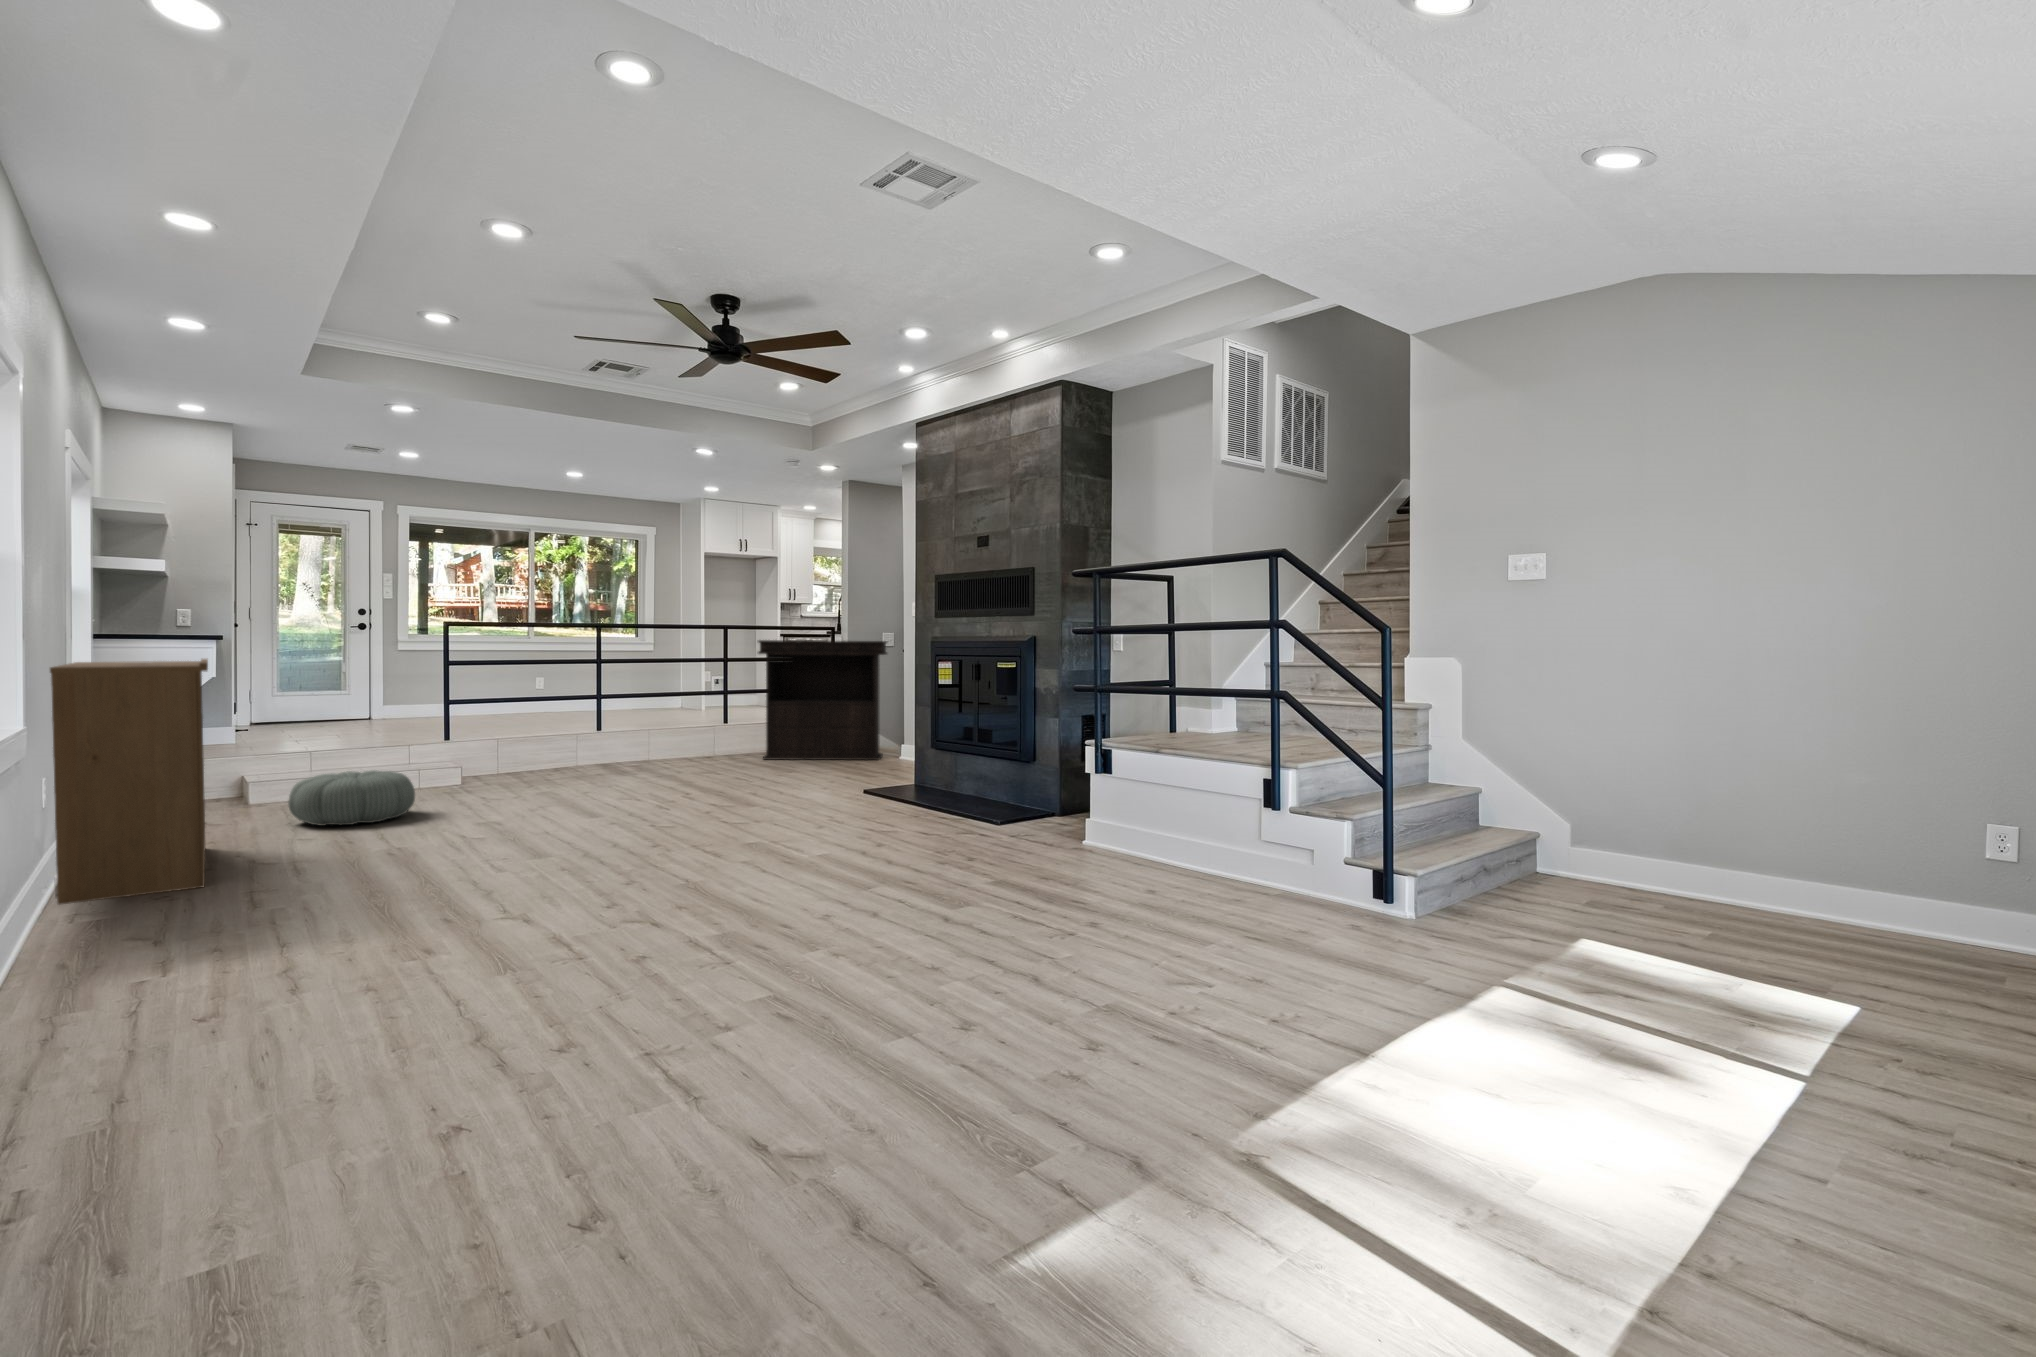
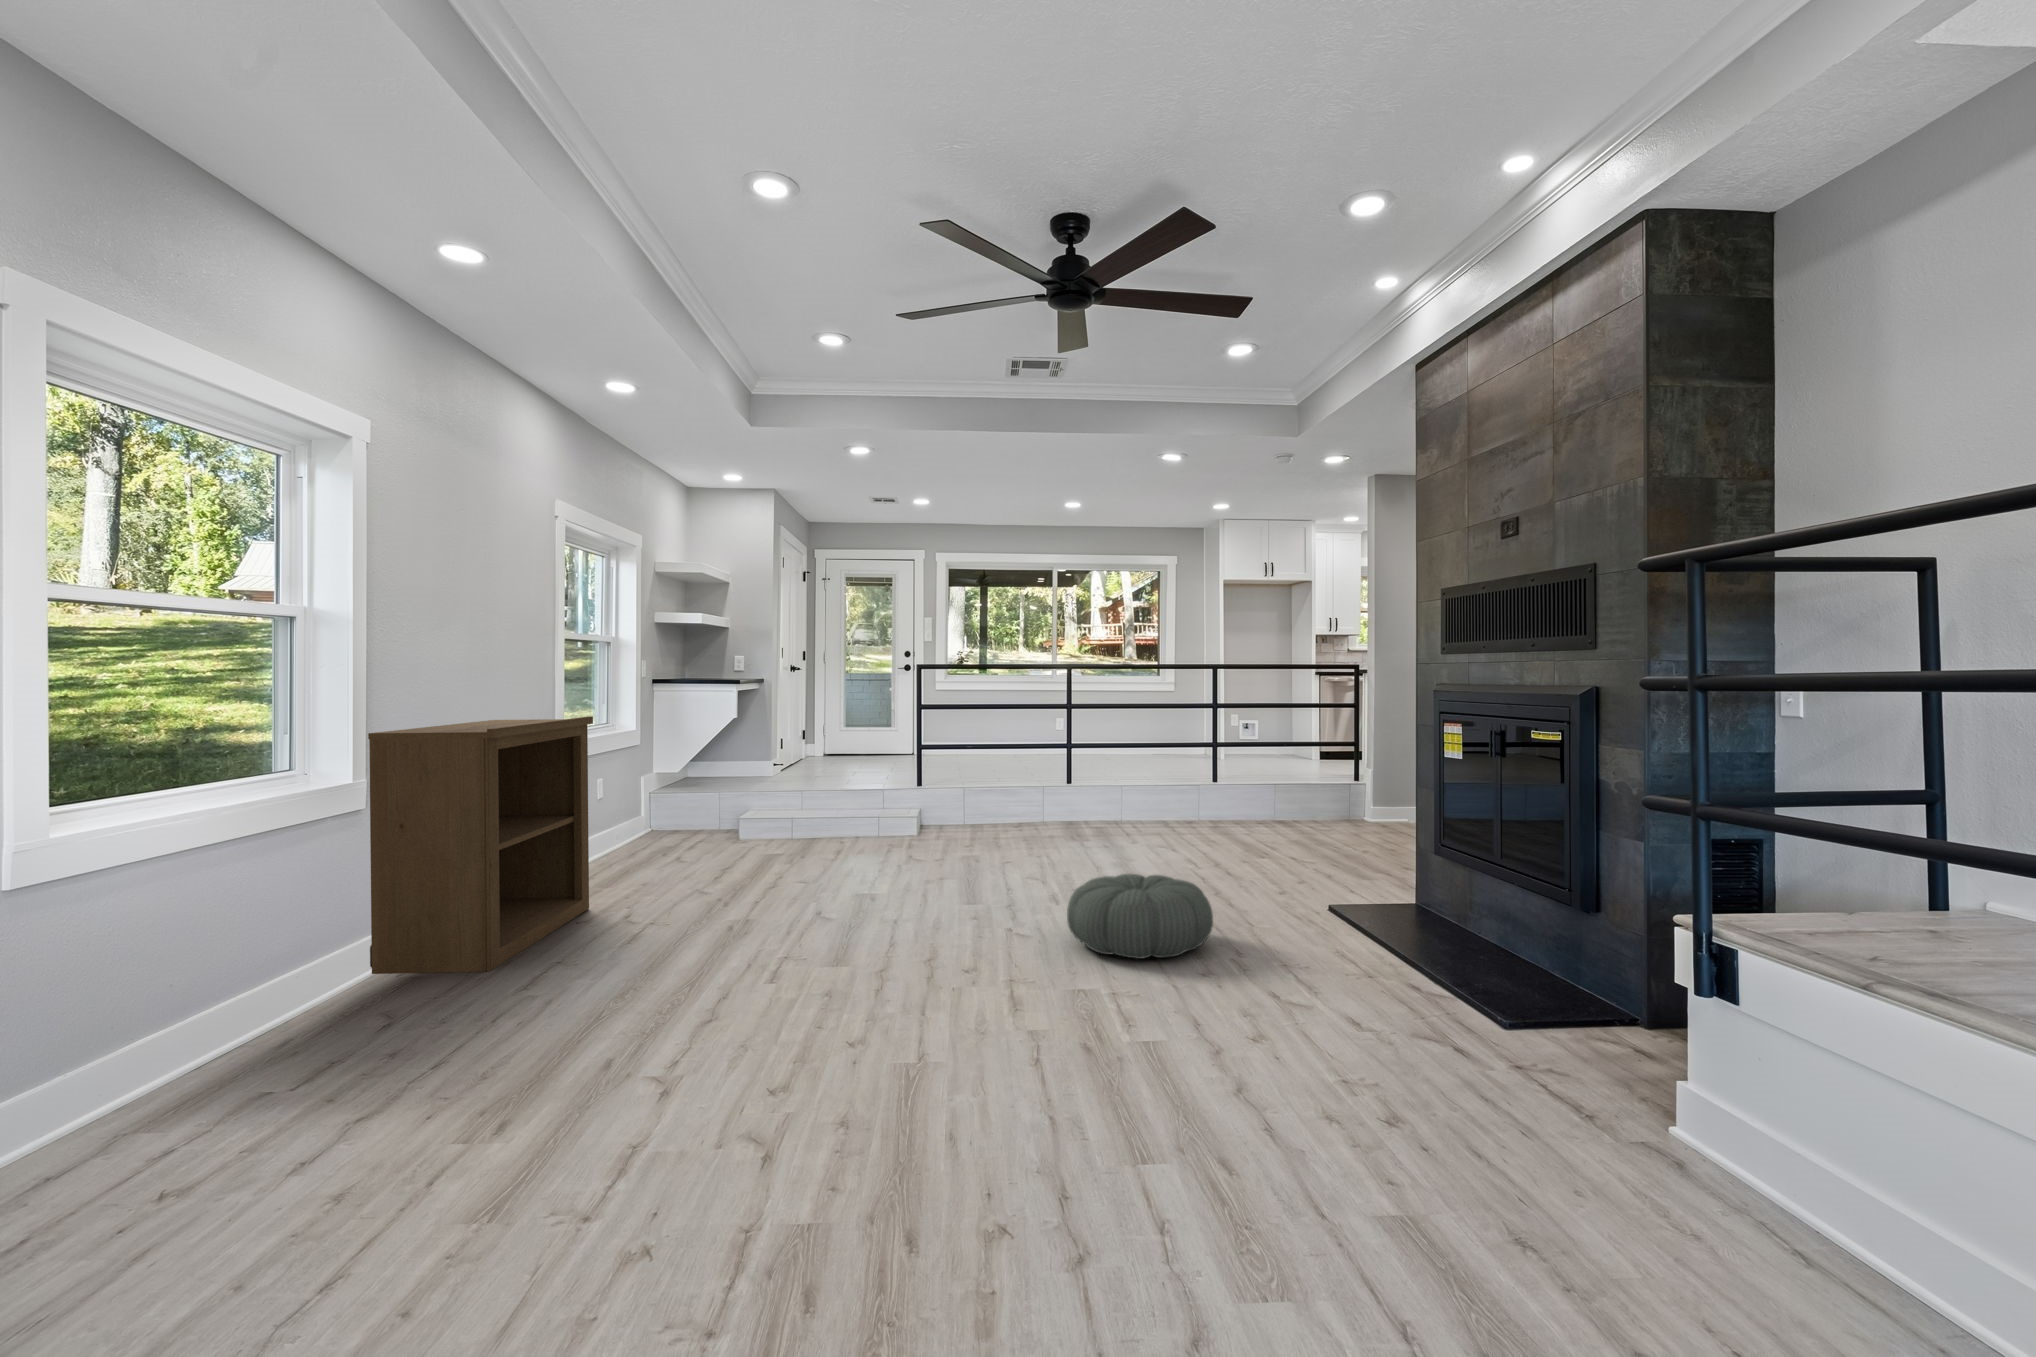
console table: present [758,640,887,760] -> none [1241,683,1420,852]
pouf: present [288,770,415,826] -> present [1067,874,1213,959]

